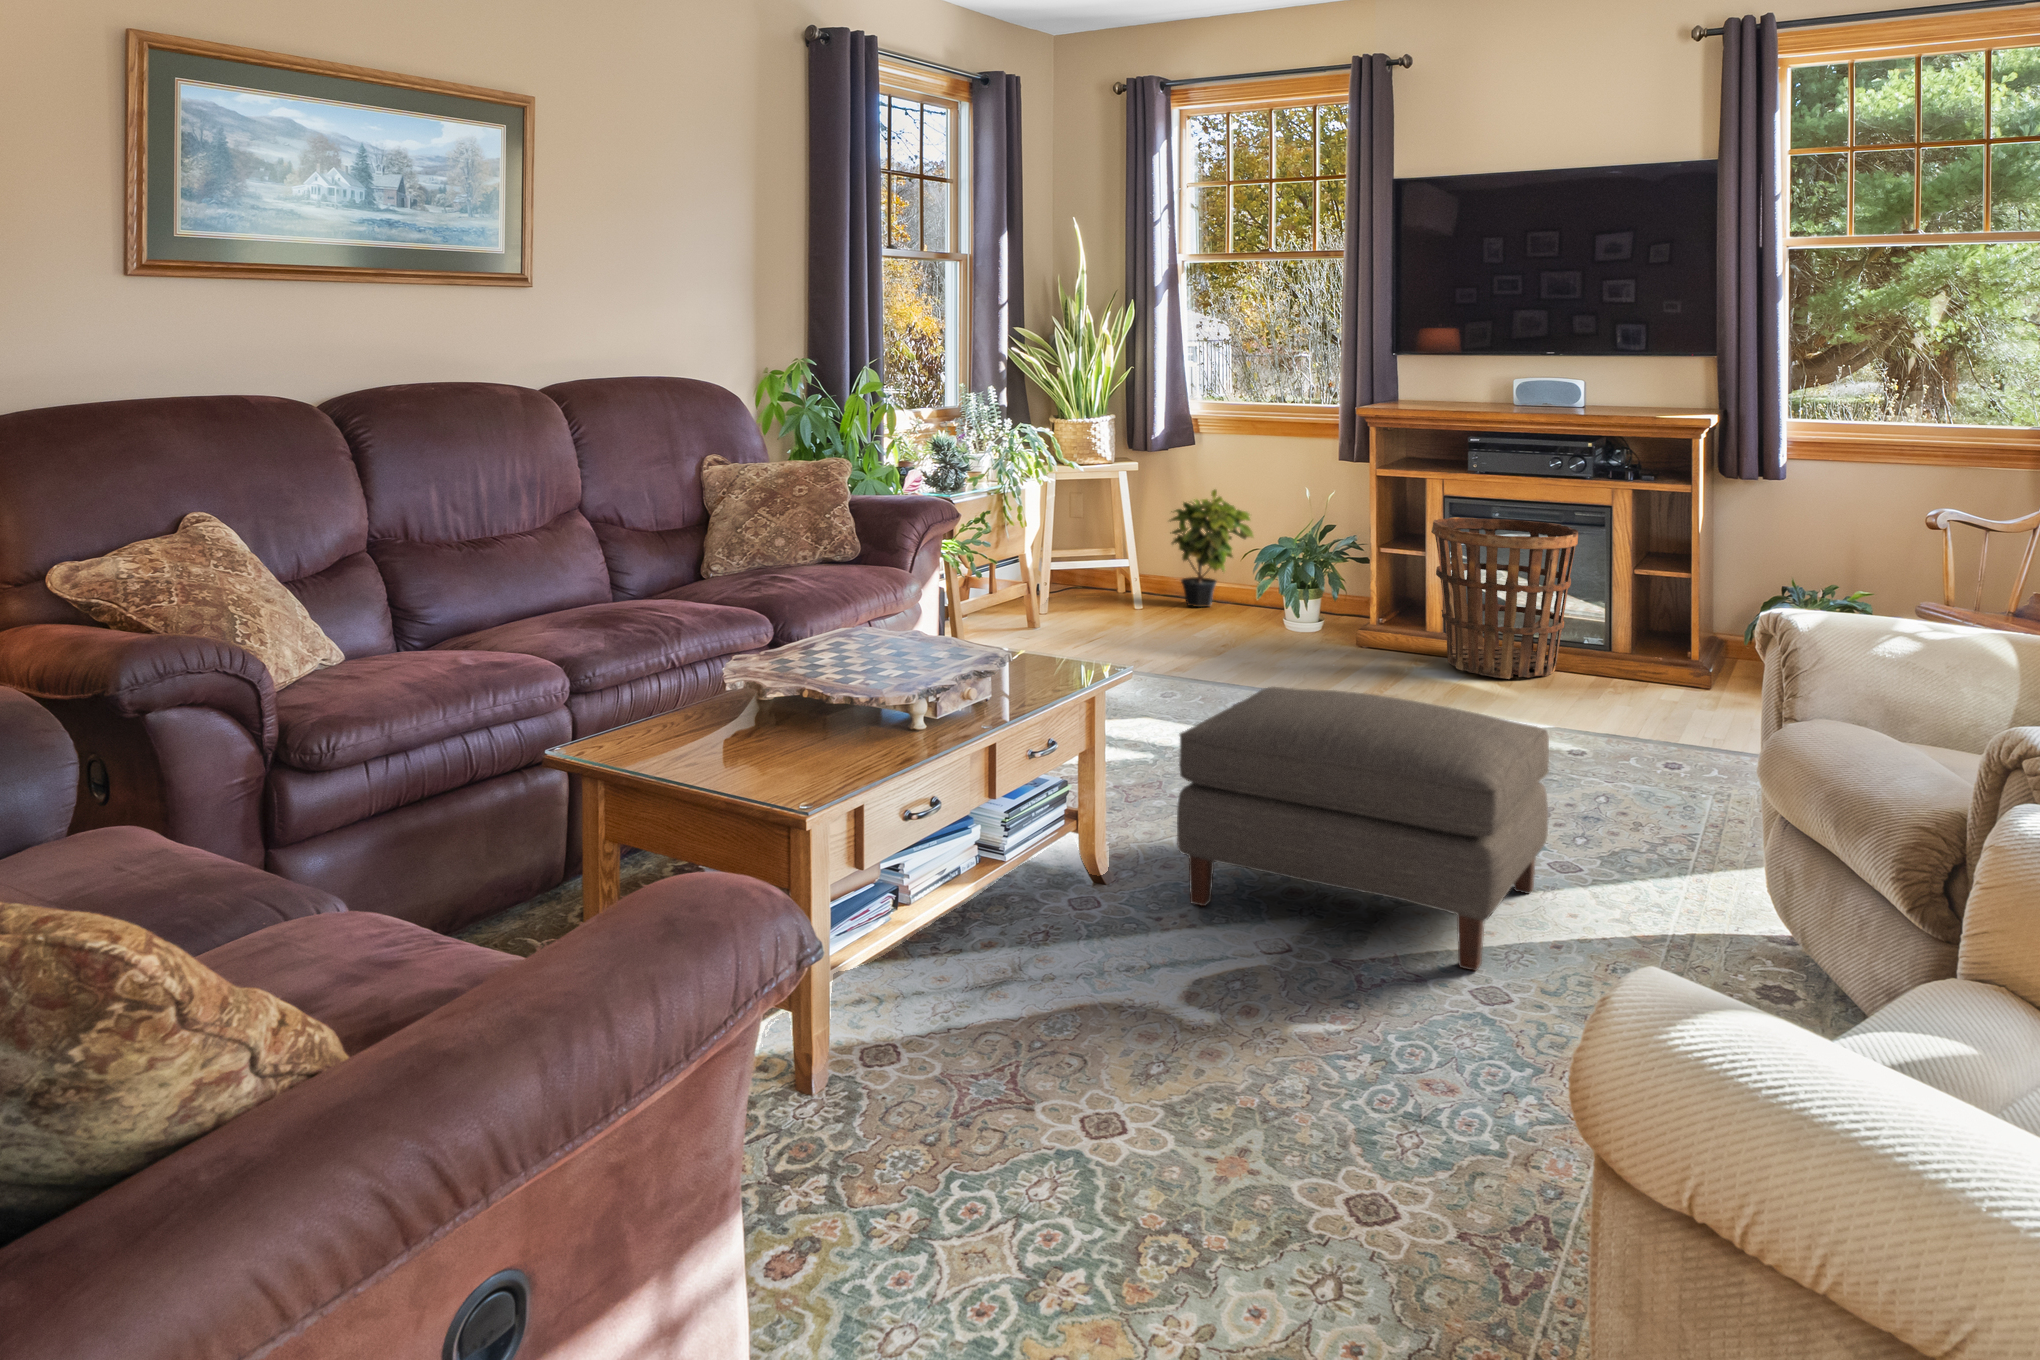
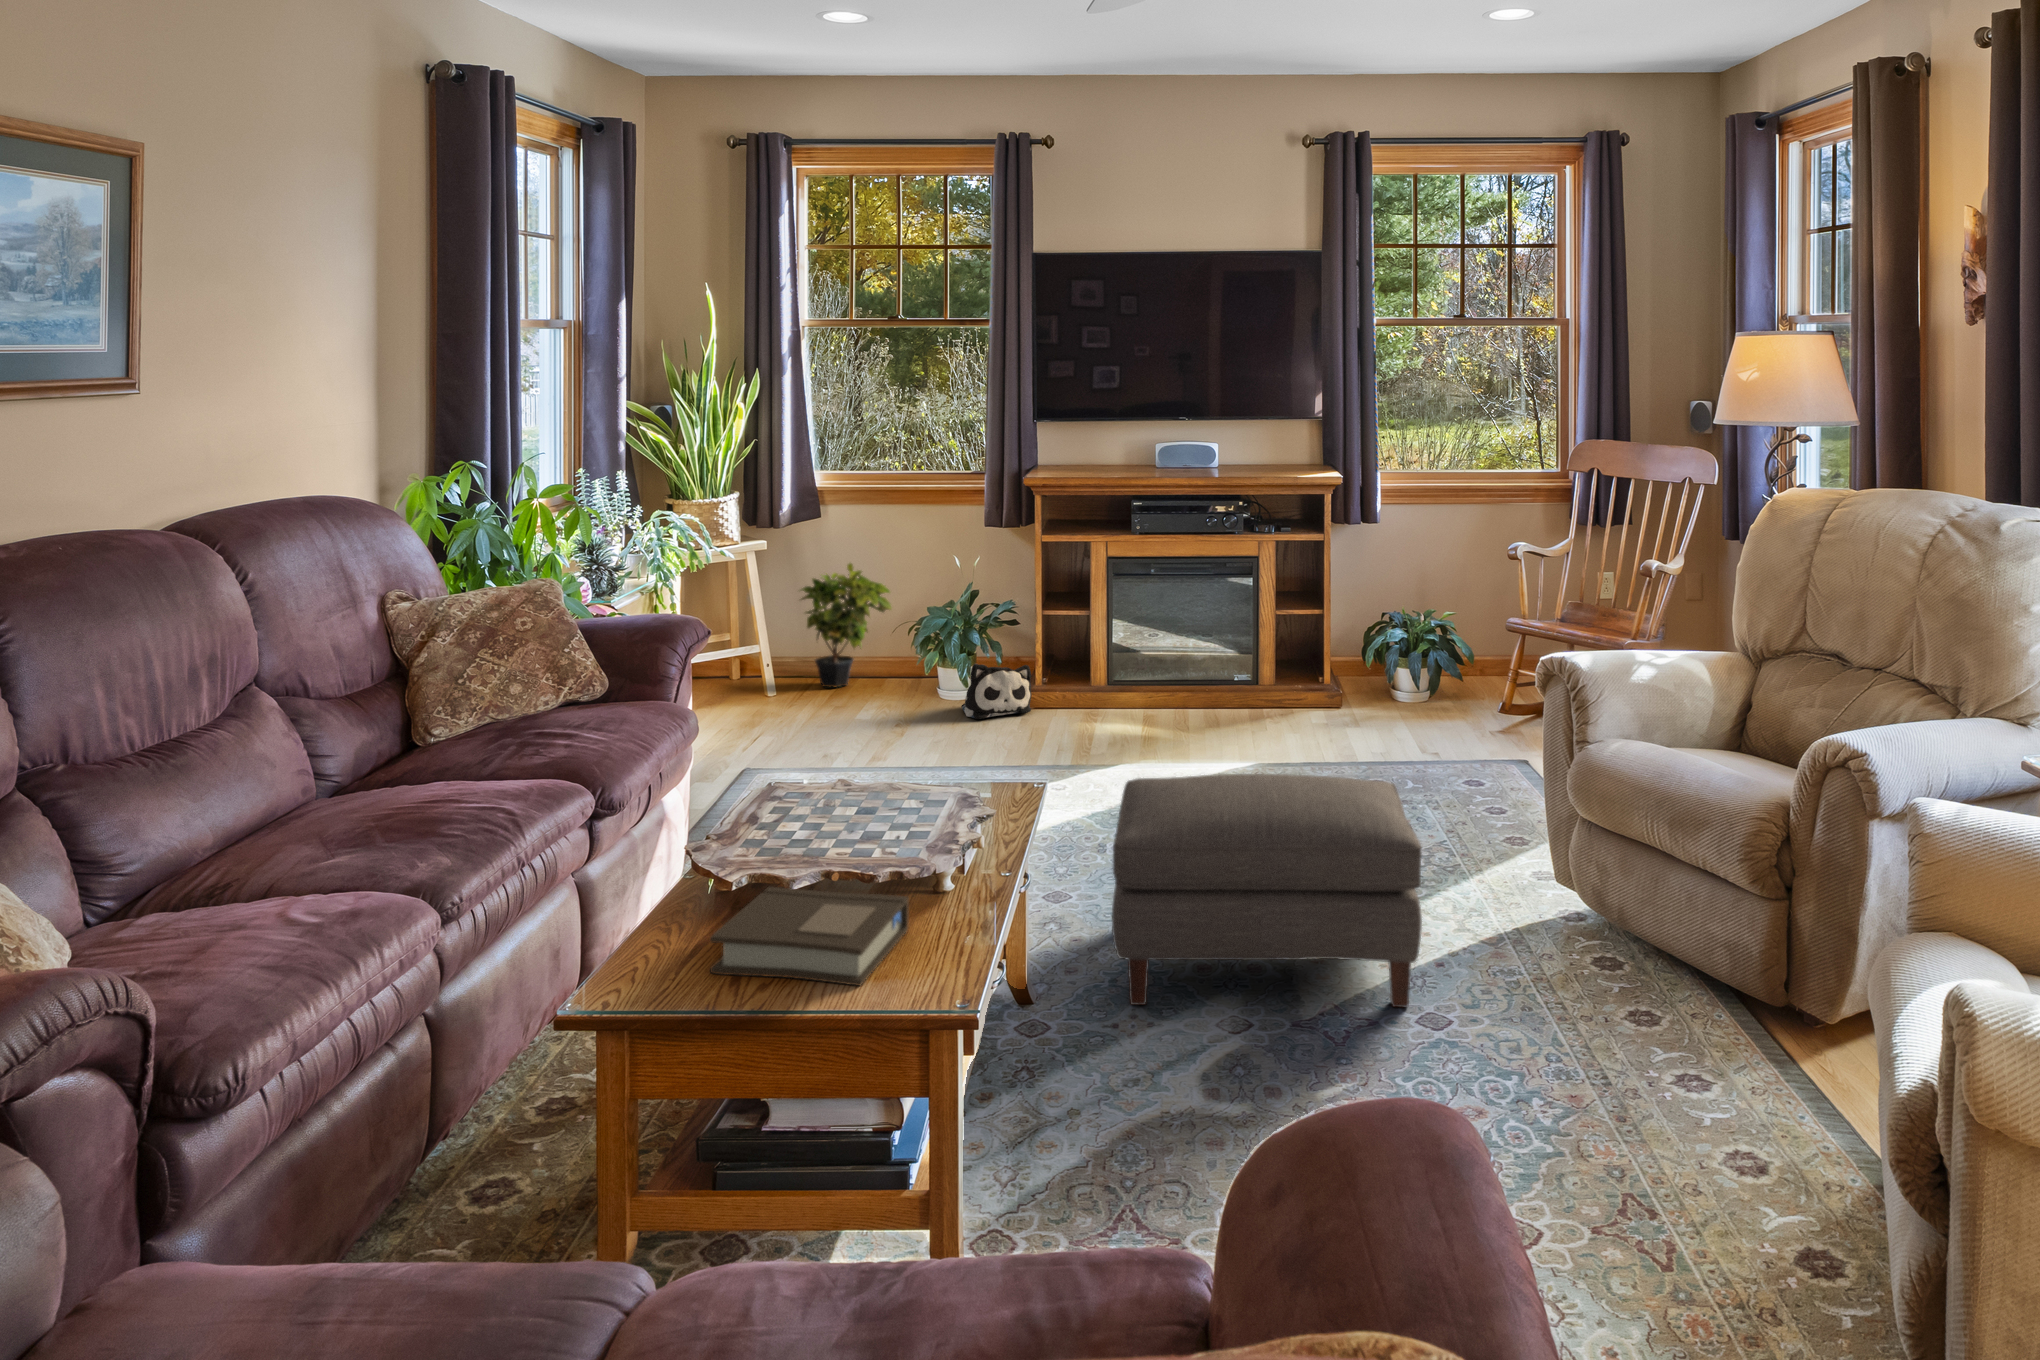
basket: present [1431,517,1578,679] -> none [1108,574,1239,725]
plush toy: none [1291,592,1359,648] -> present [961,664,1032,719]
book: none [658,692,843,778] -> present [710,887,909,986]

